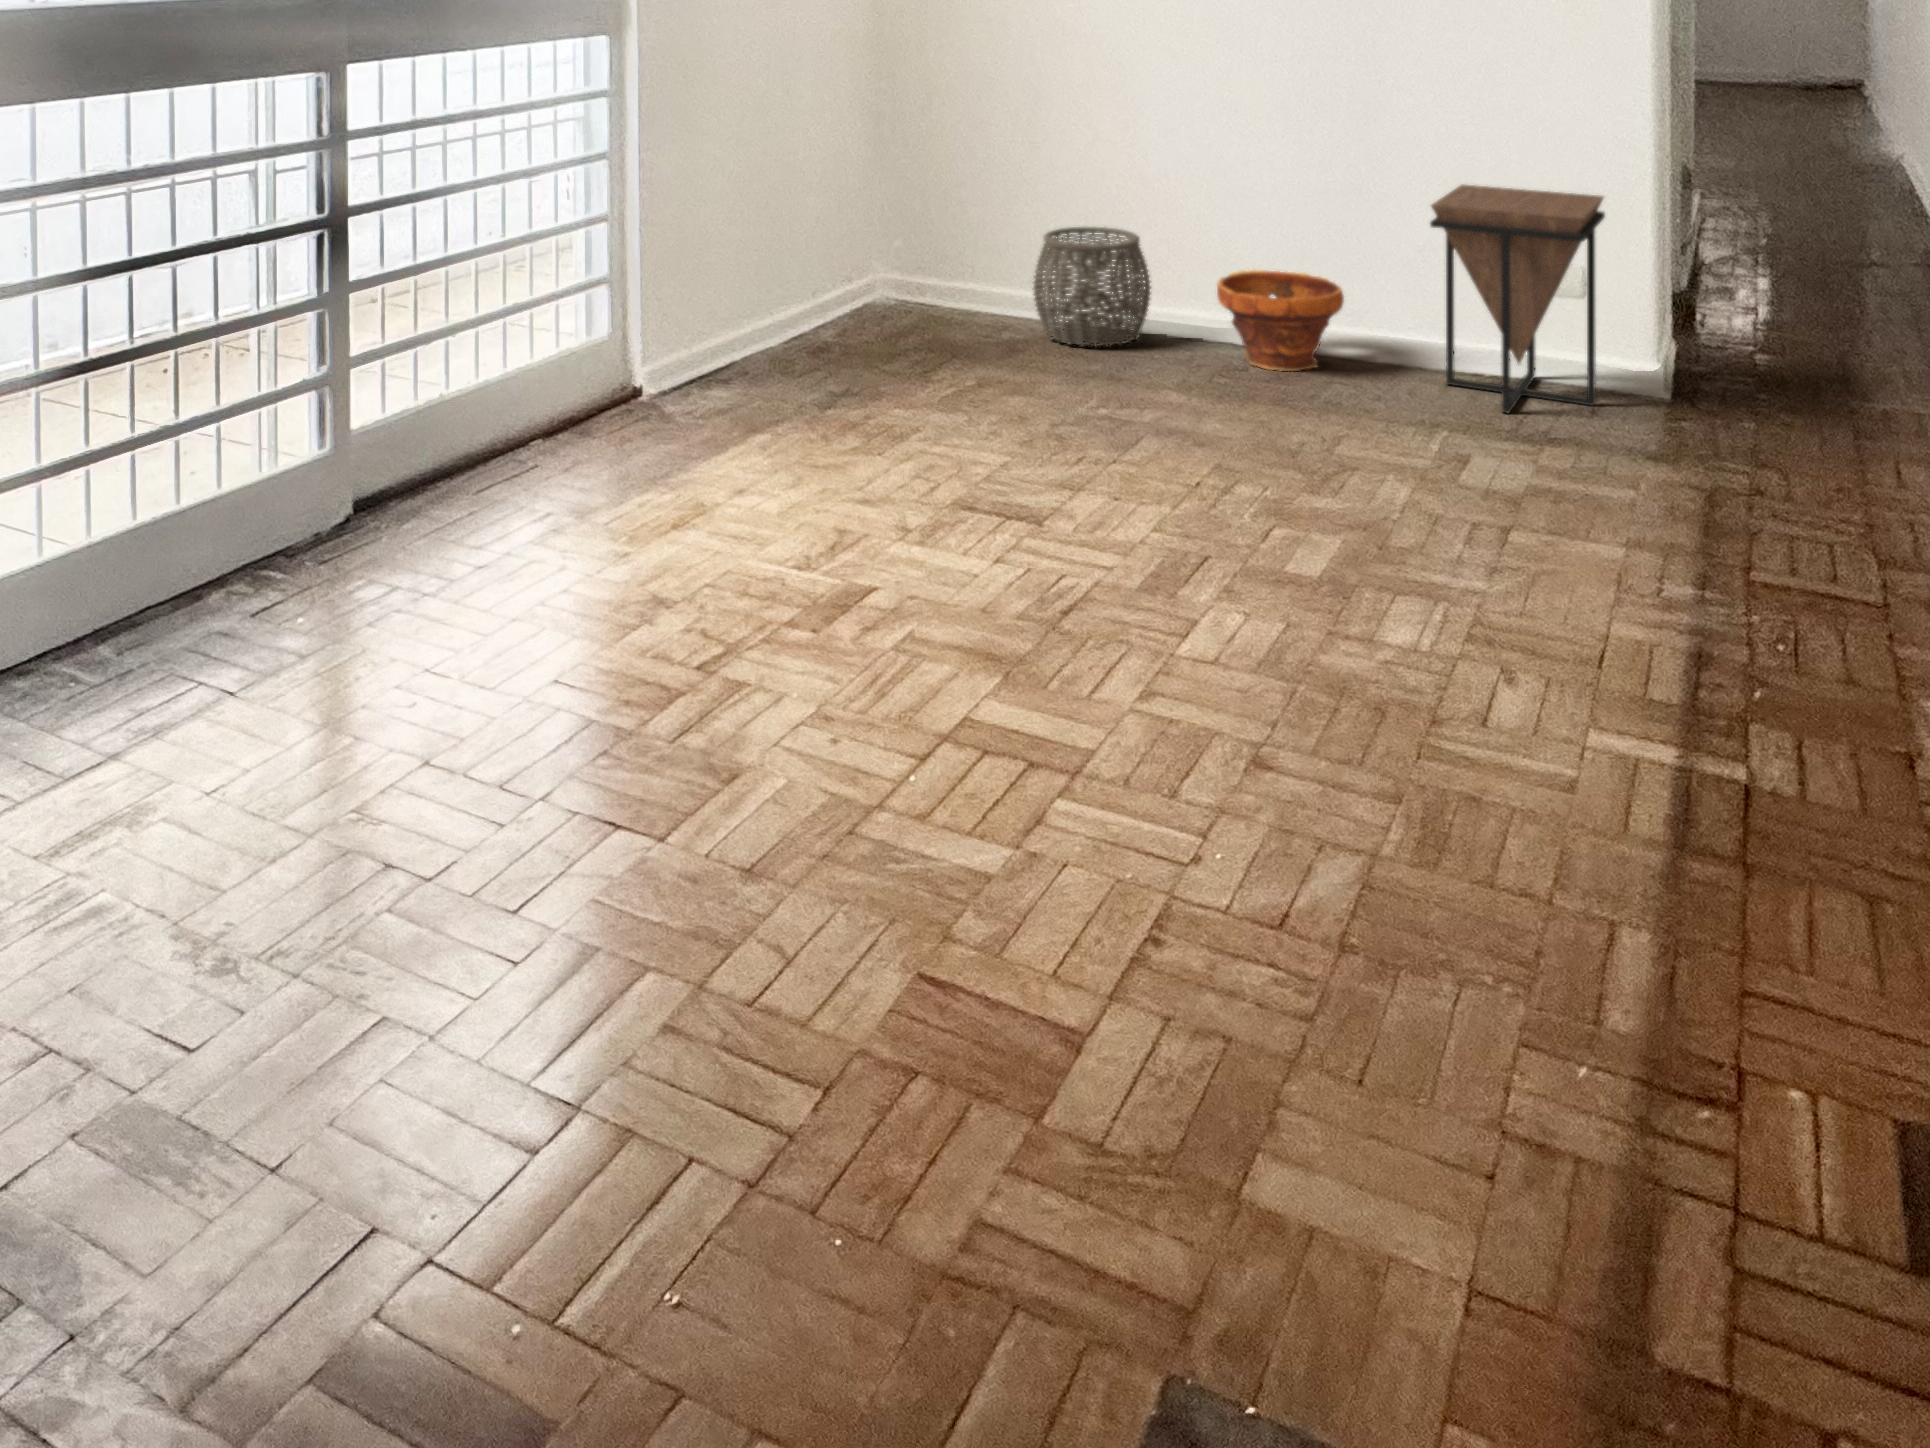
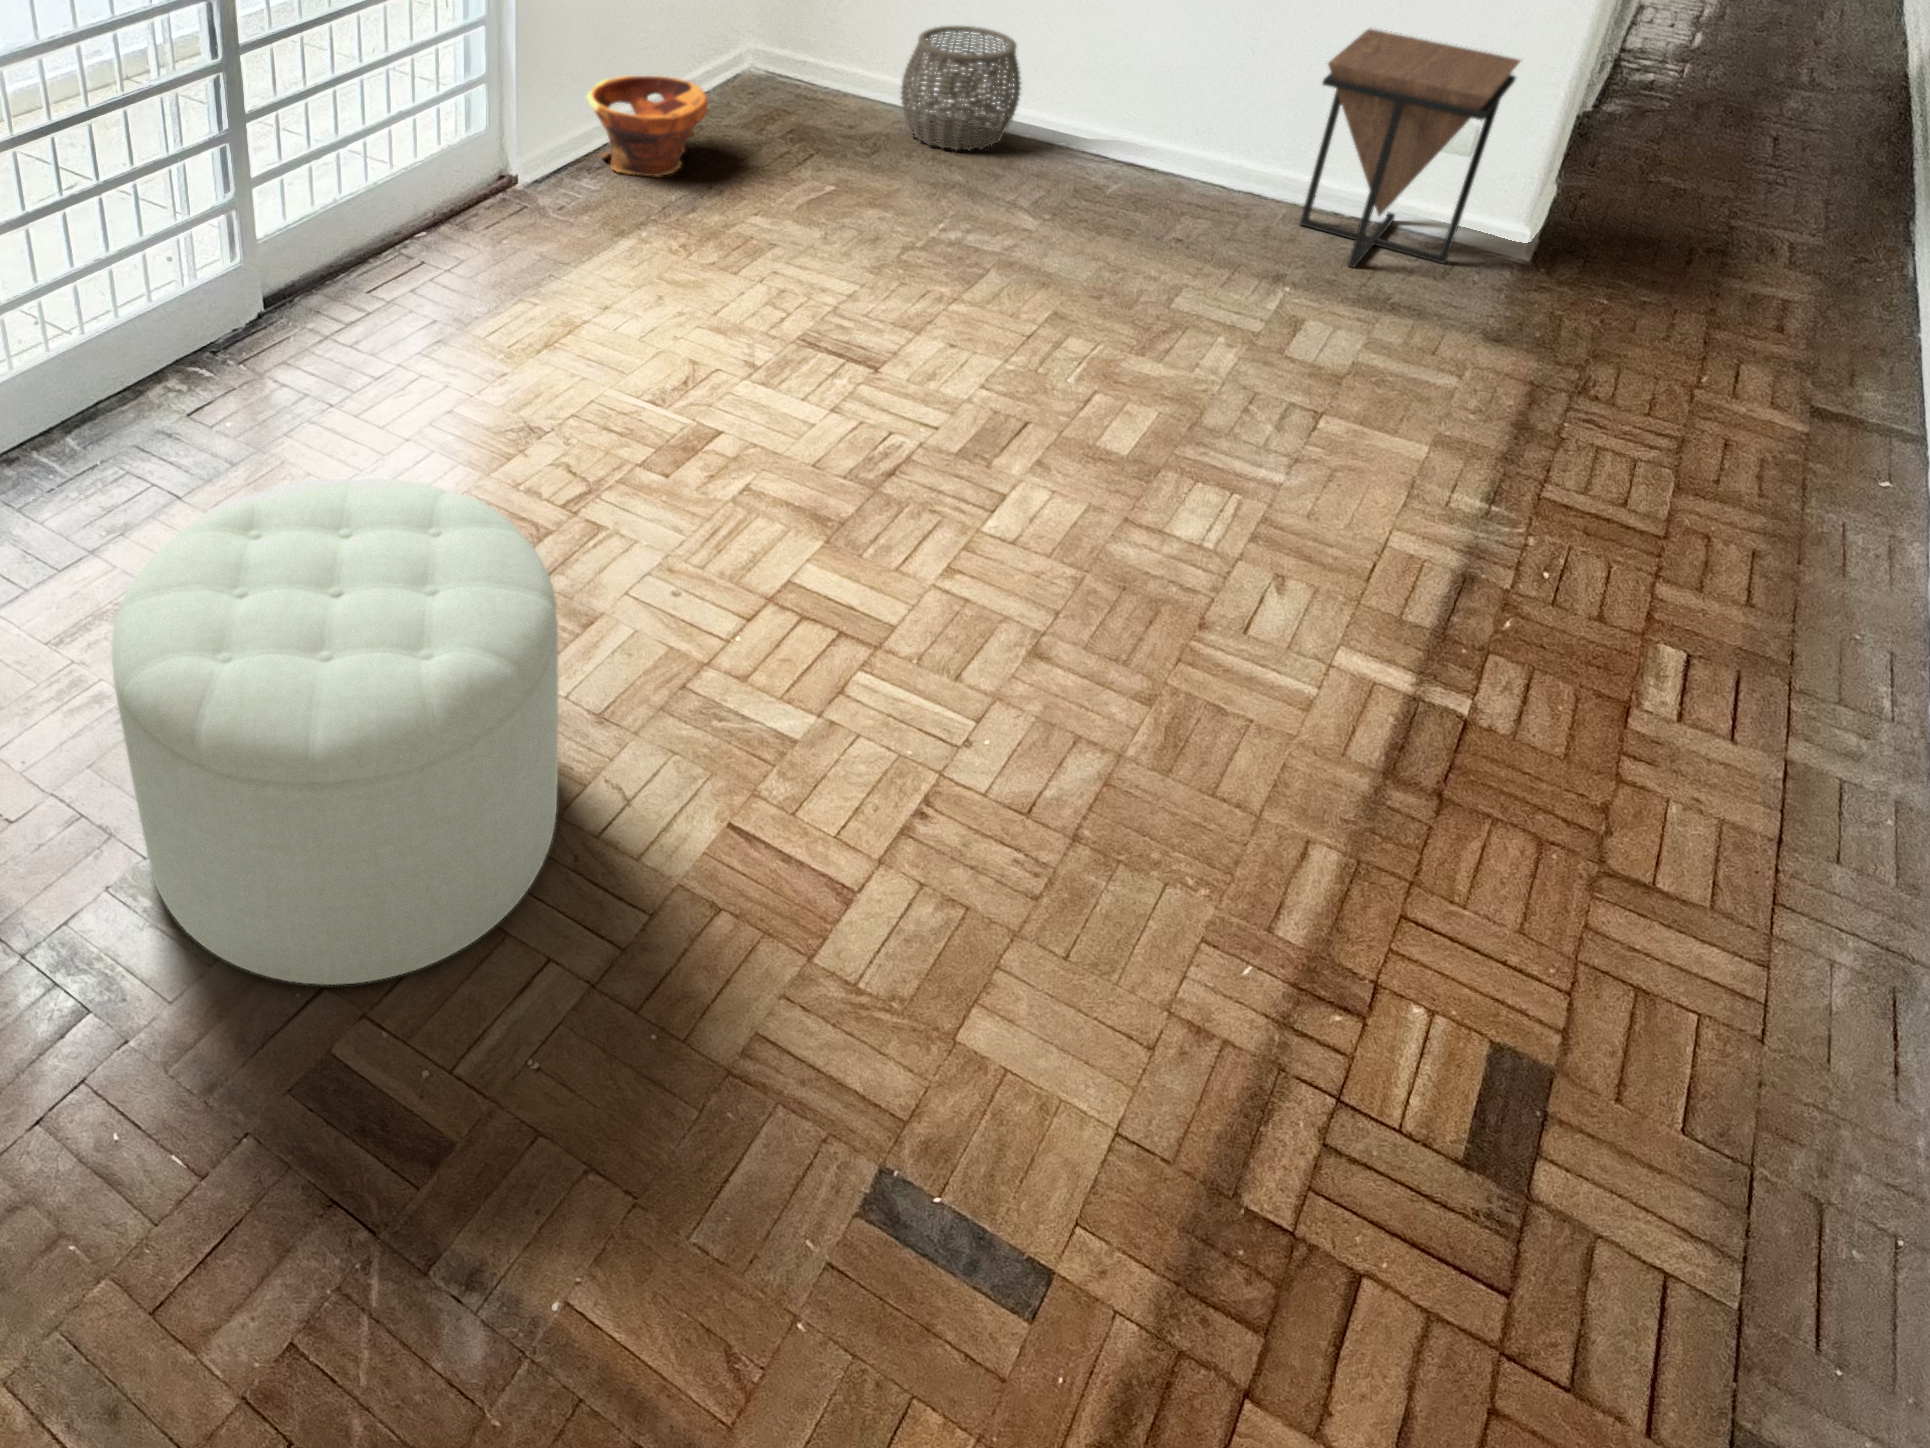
planter: present [1217,269,1344,371] -> present [586,76,708,177]
ottoman: none [127,543,696,1229] -> present [112,478,558,985]

